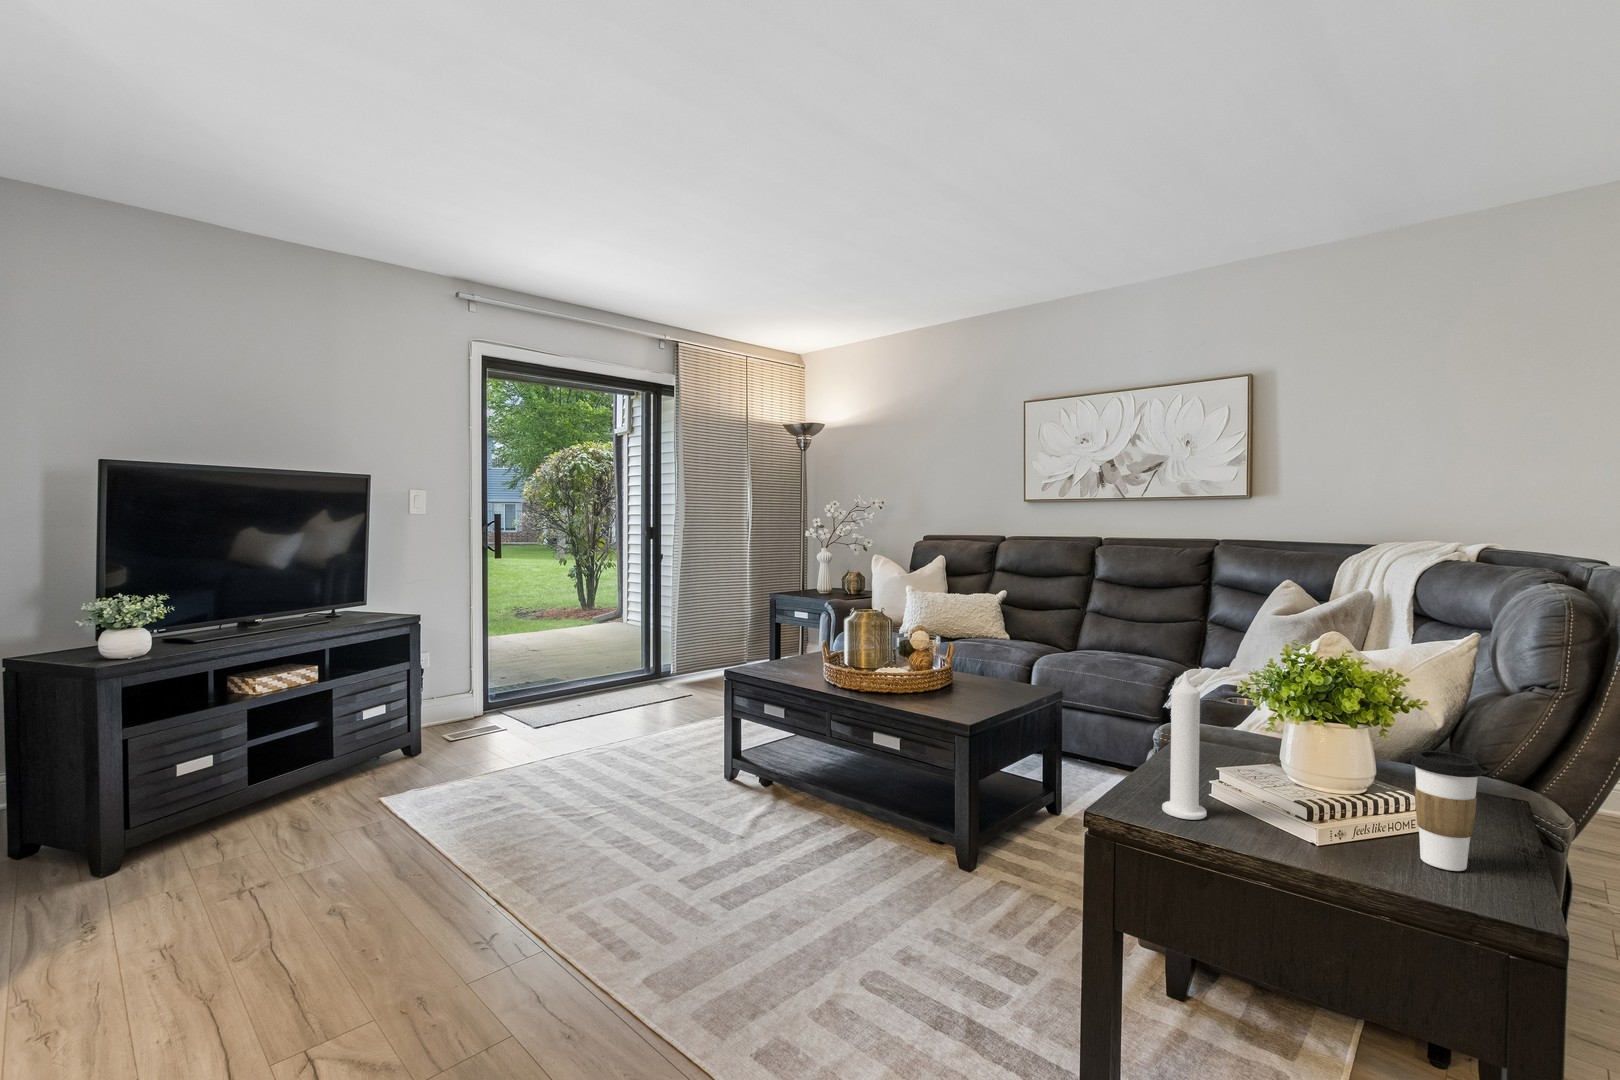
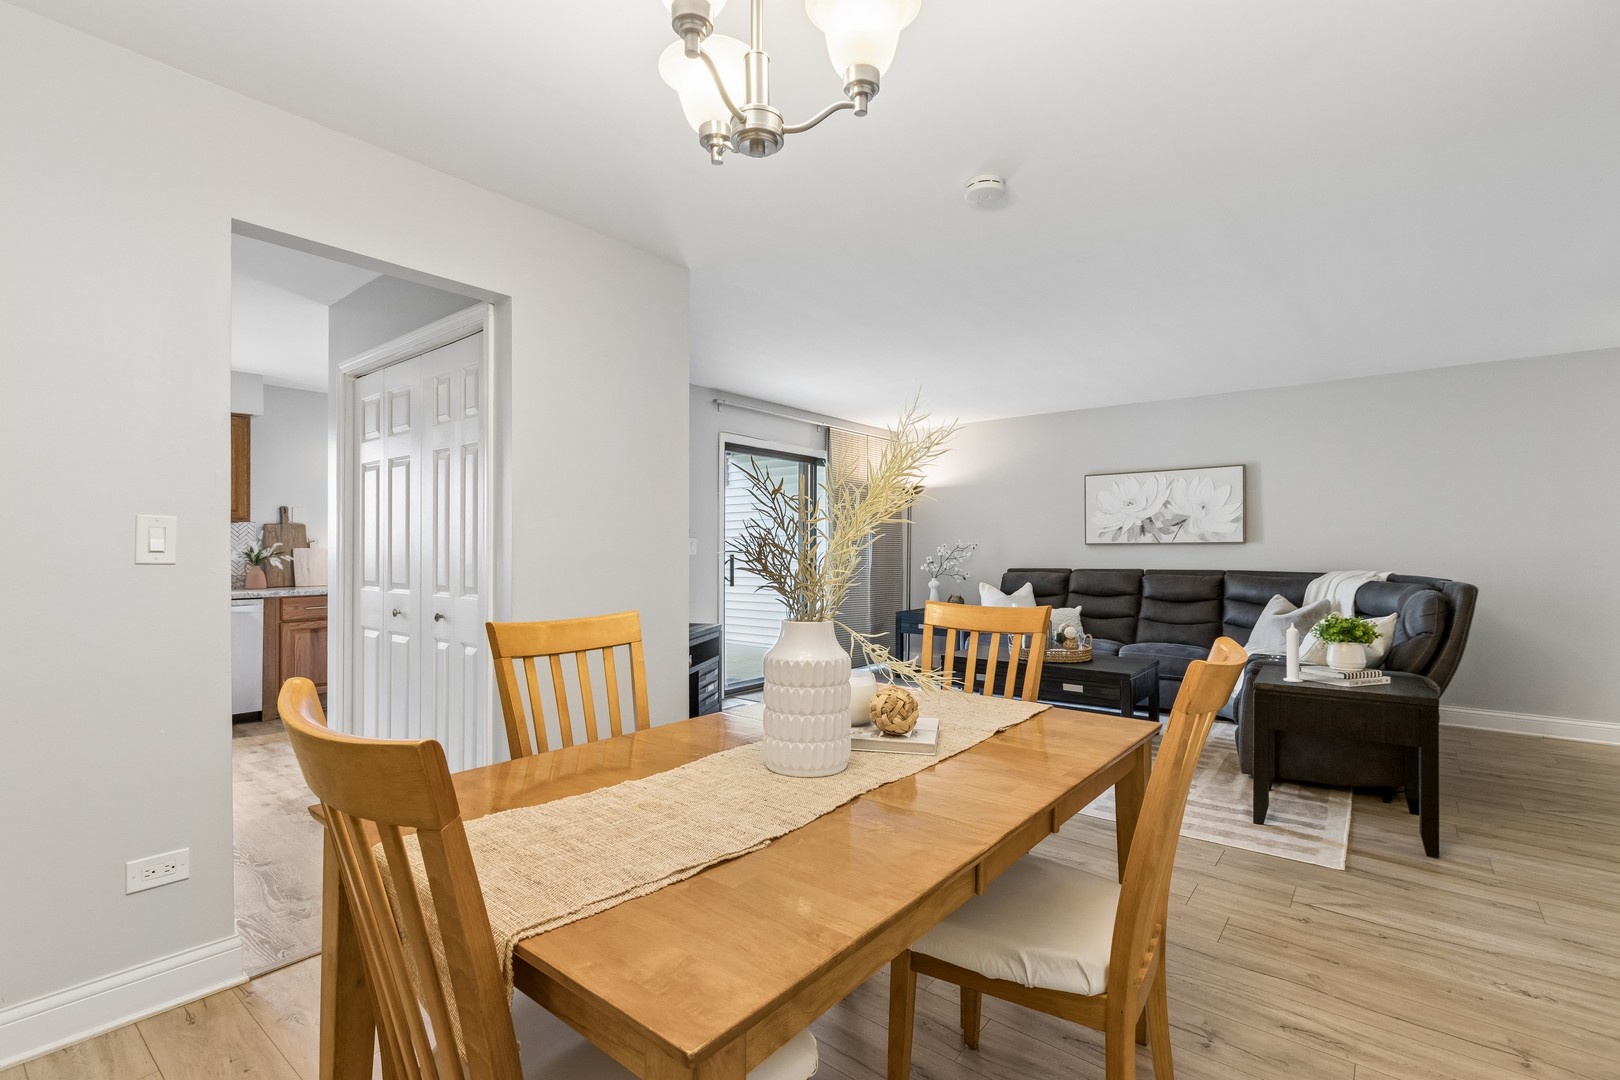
coffee cup: present [1411,750,1482,871] -> none [1384,647,1409,689]

